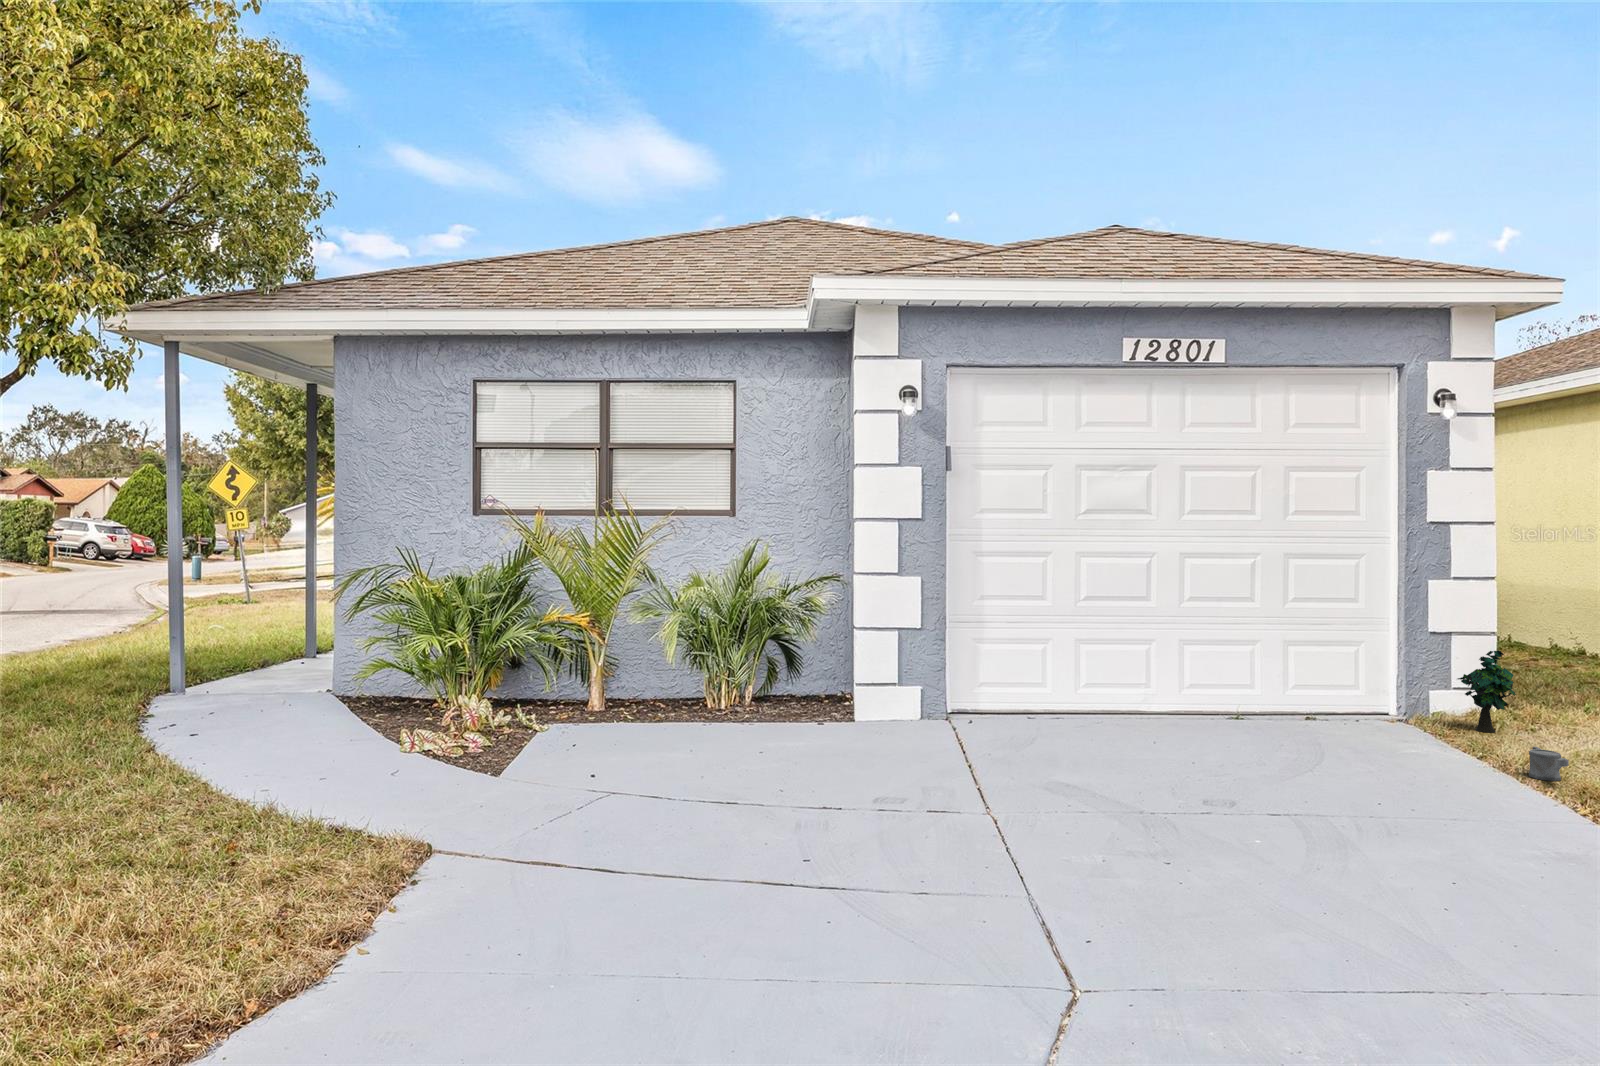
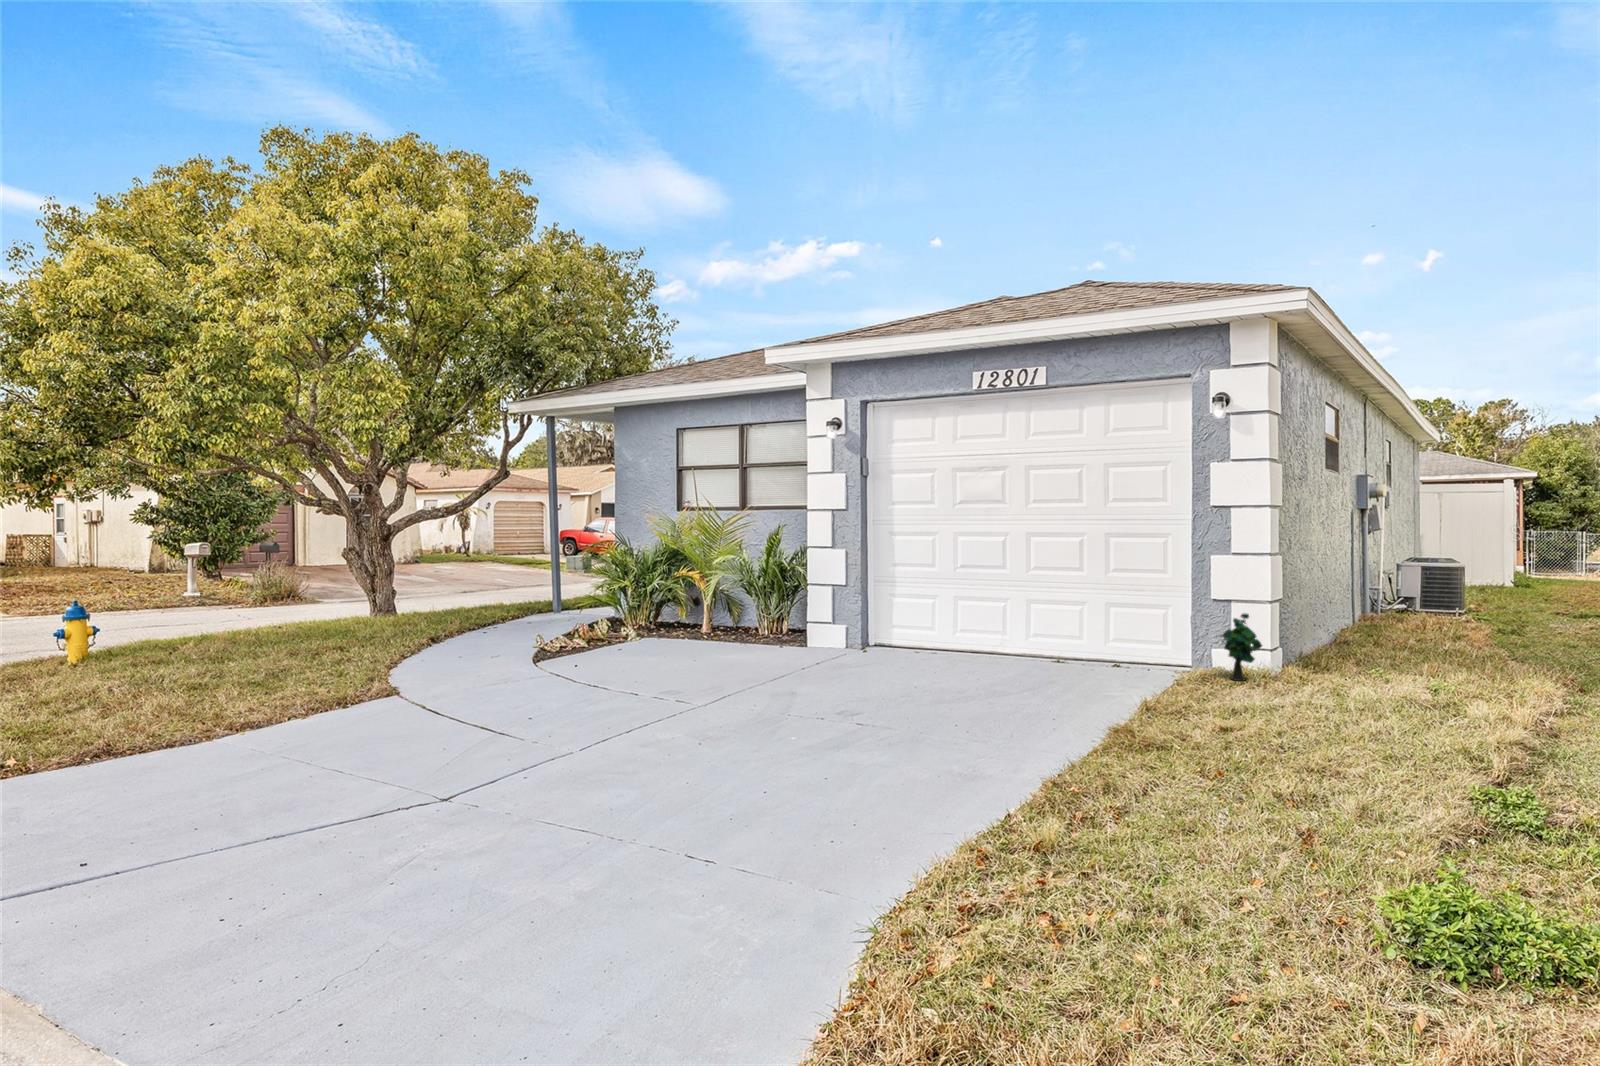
watering can: present [1529,747,1569,781] -> none [1157,684,1184,709]

